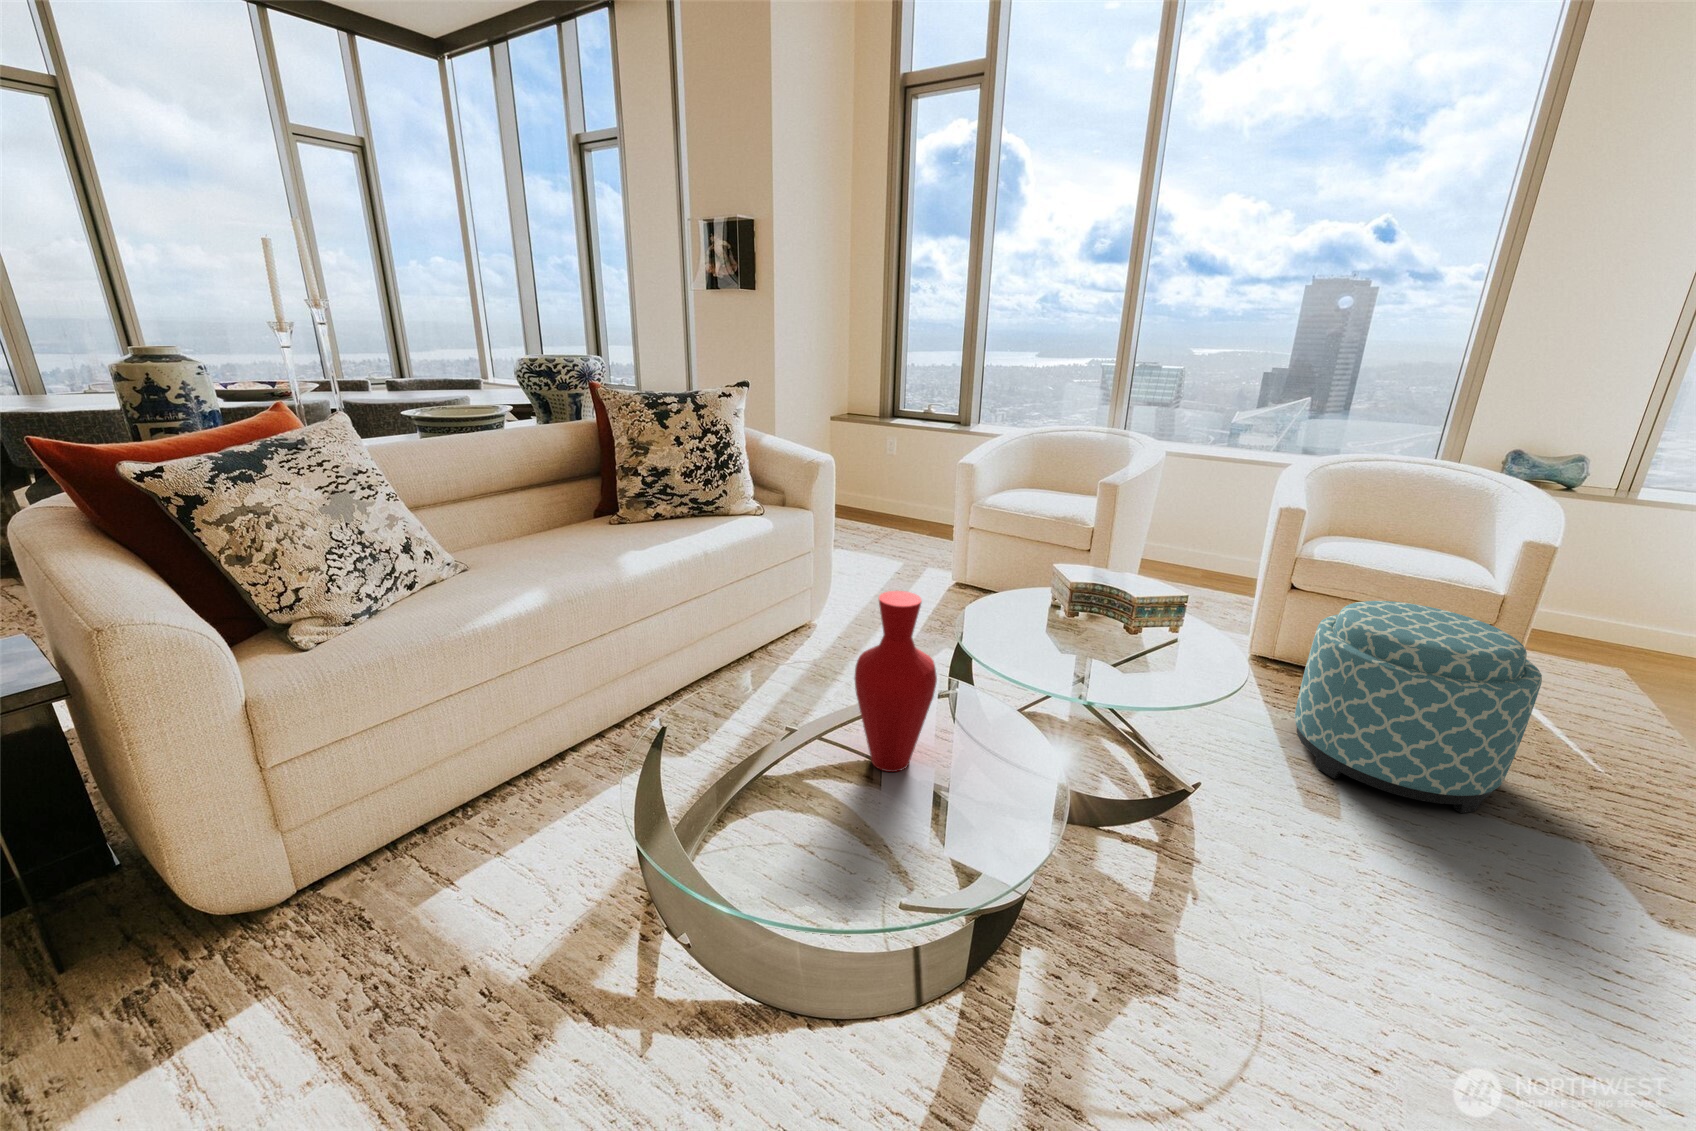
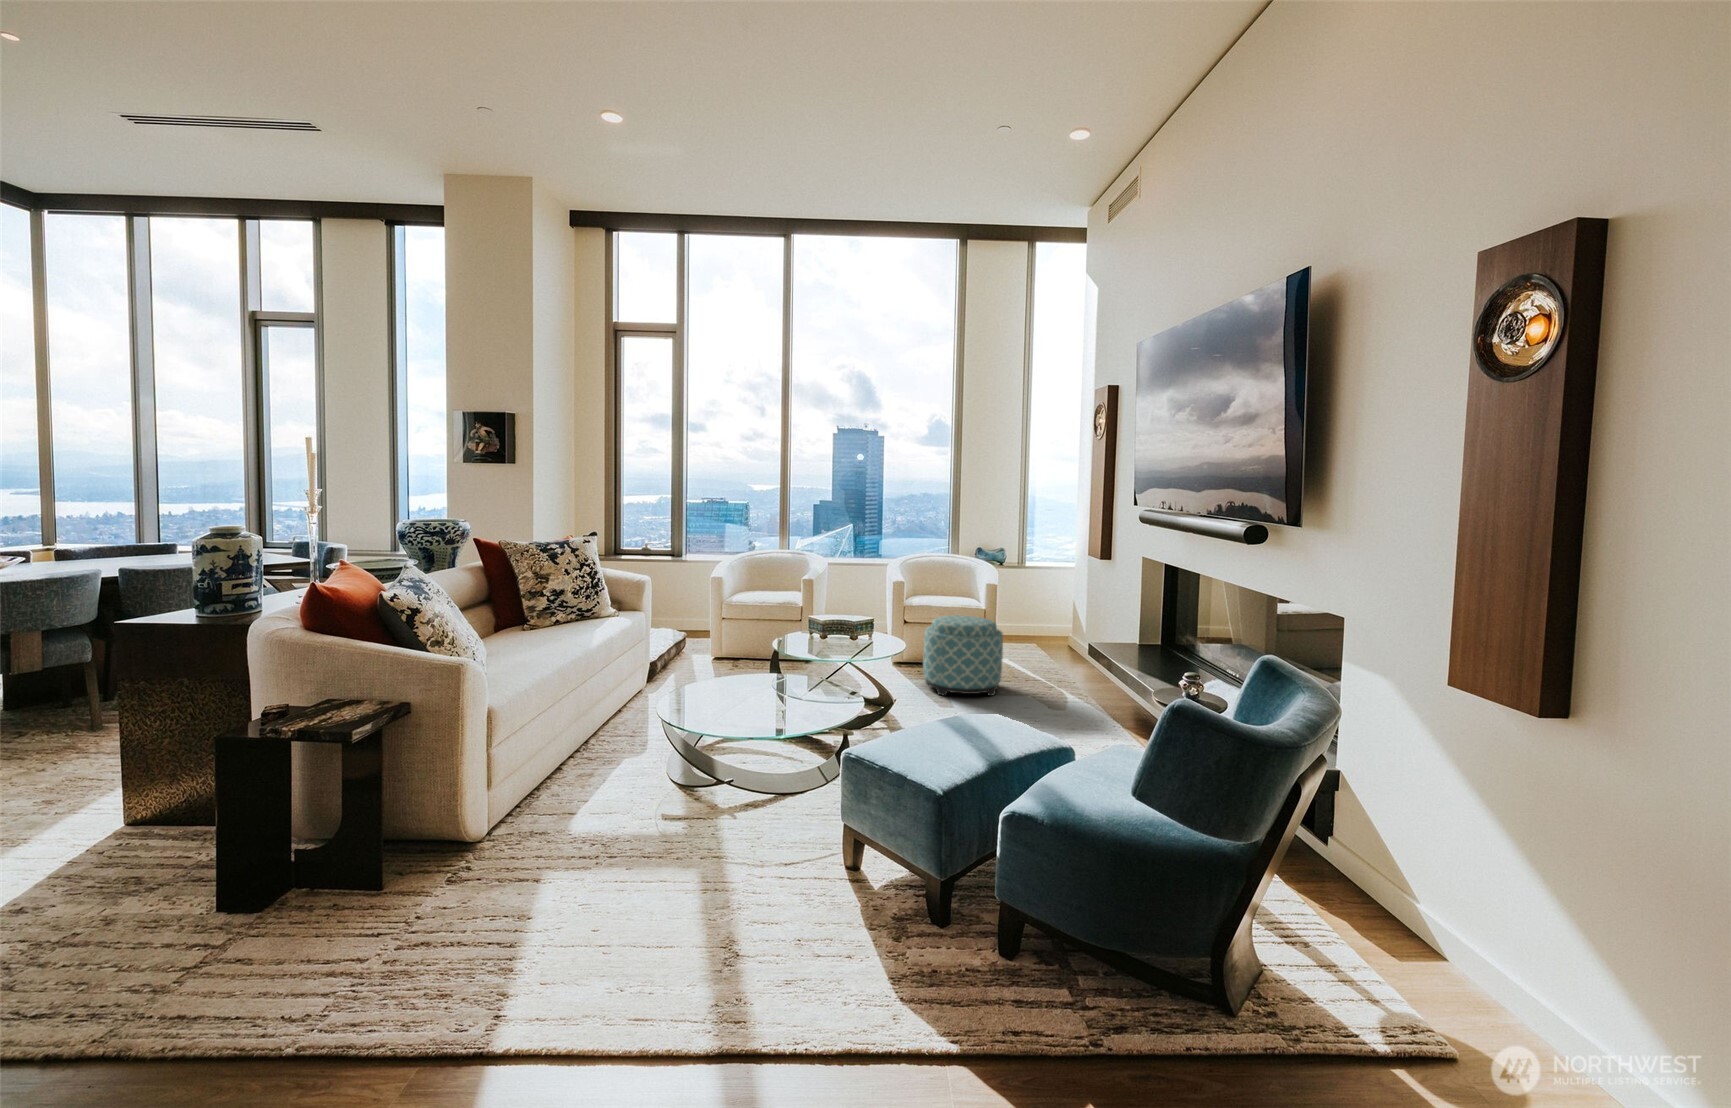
vase: present [855,591,937,772] -> none [768,619,806,705]

